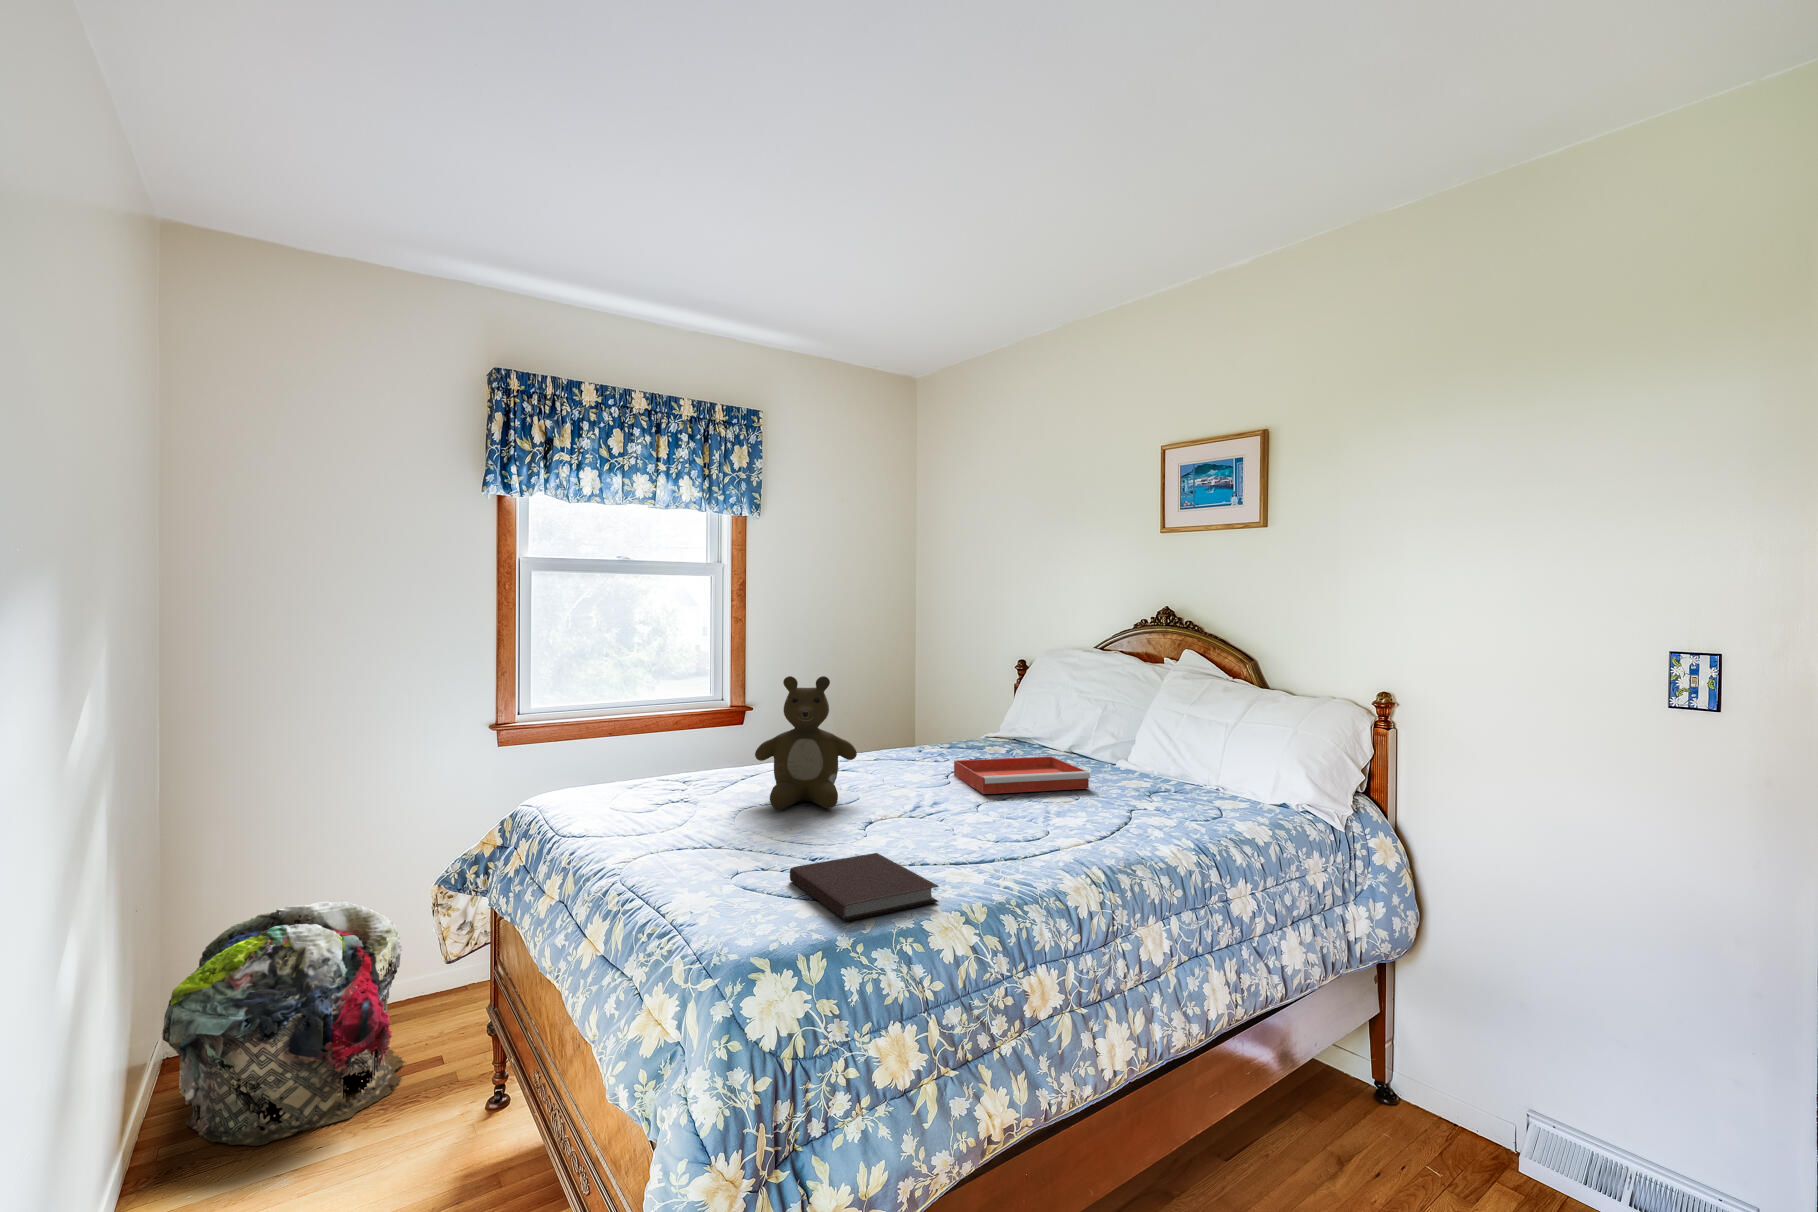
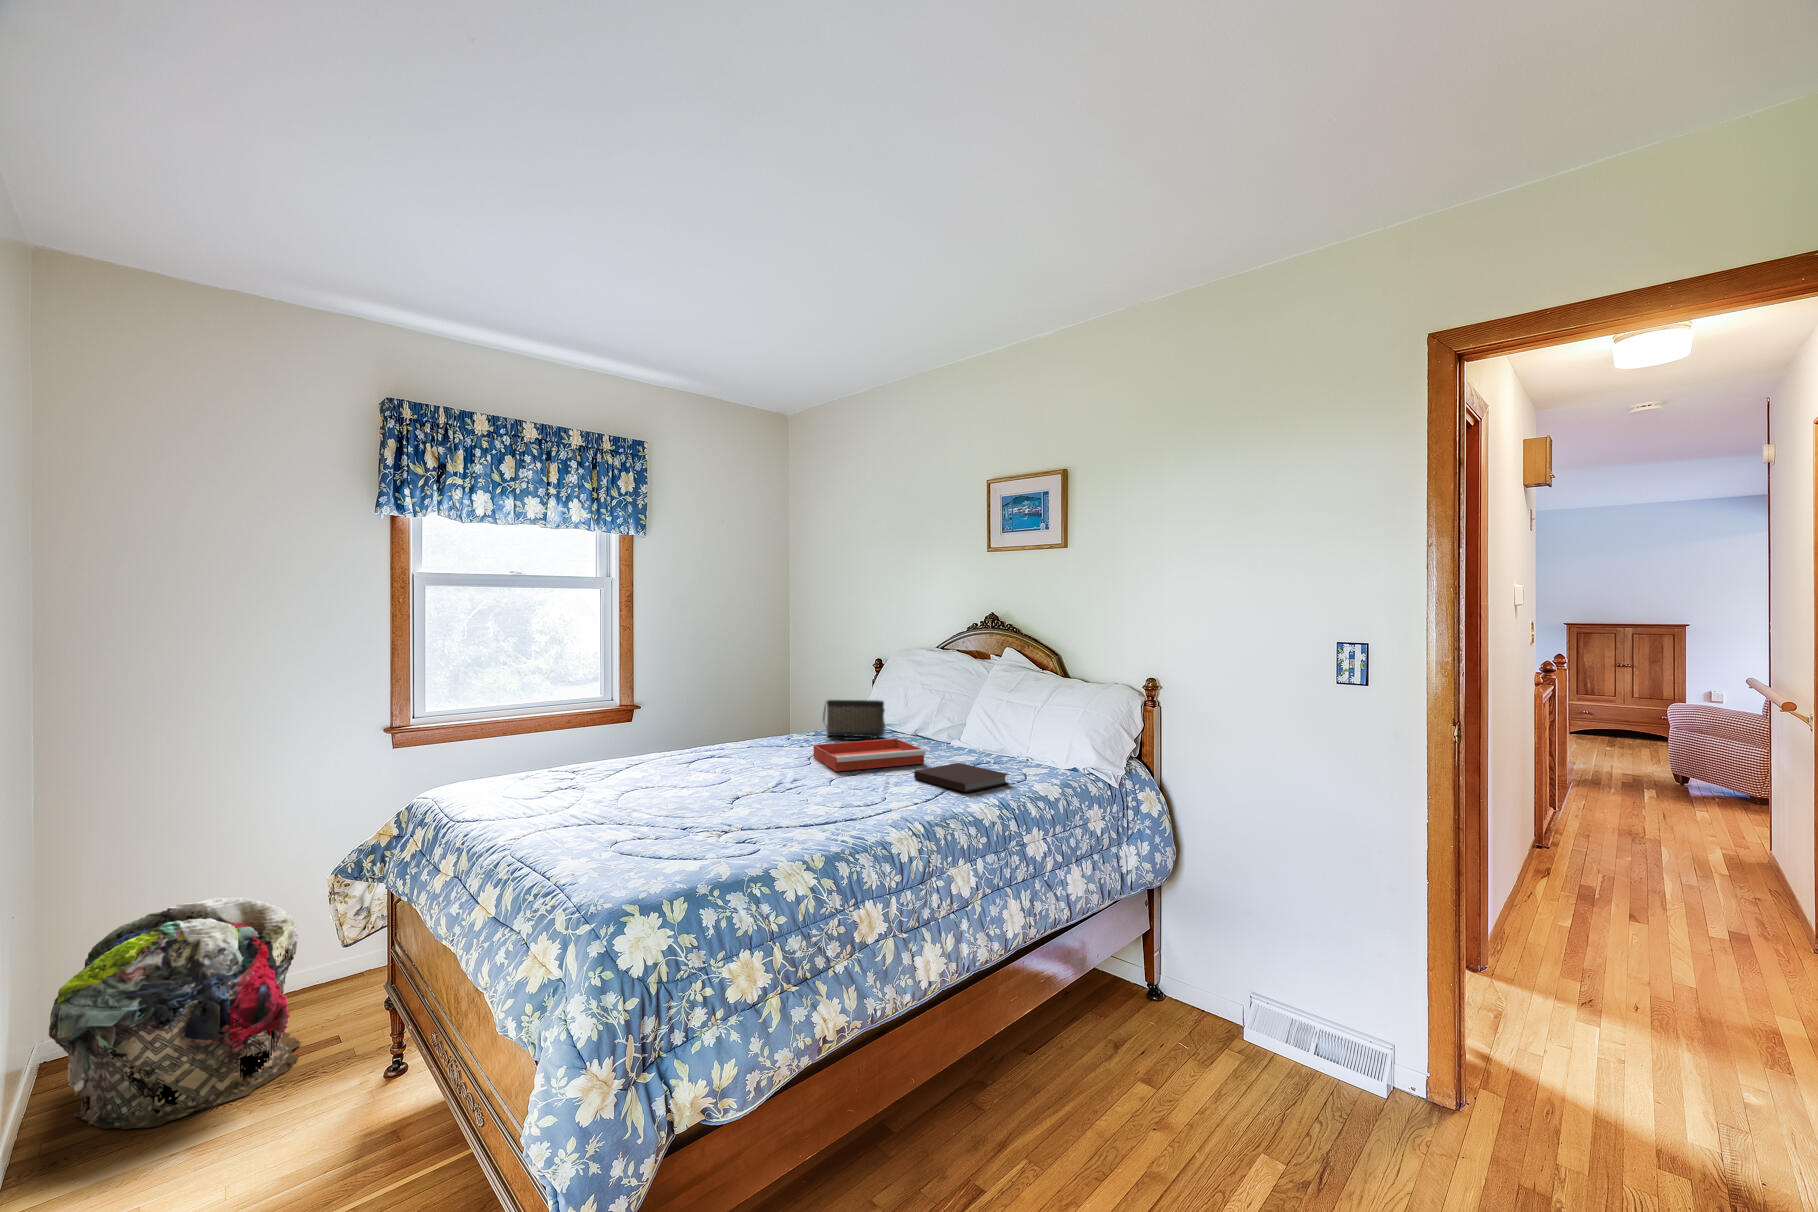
teddy bear: present [755,676,857,809] -> none [636,675,726,790]
handbag: none [961,707,1036,756] -> present [823,700,885,740]
notebook: present [790,853,939,920] -> present [914,763,1010,792]

